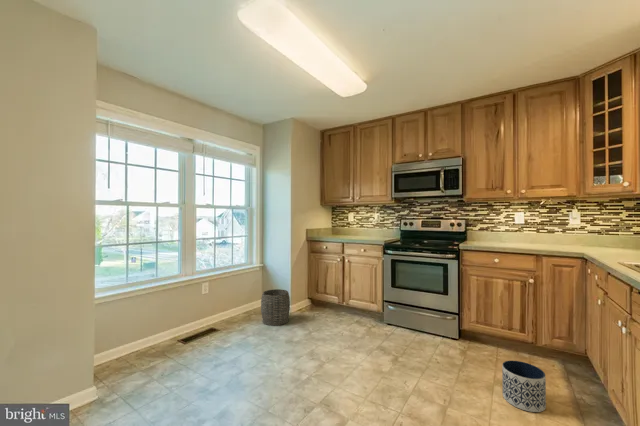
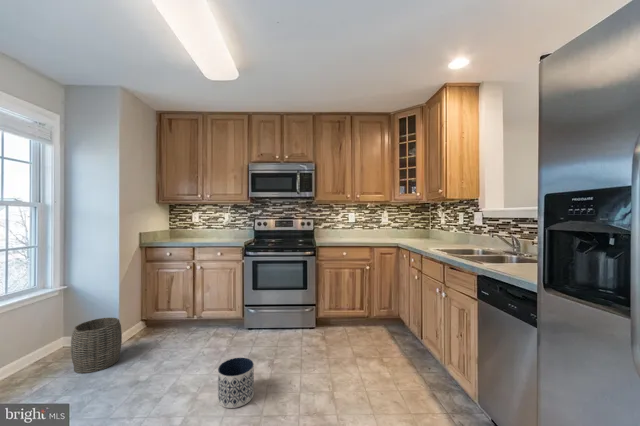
planter: present [502,361,546,412] -> present [218,358,254,408]

